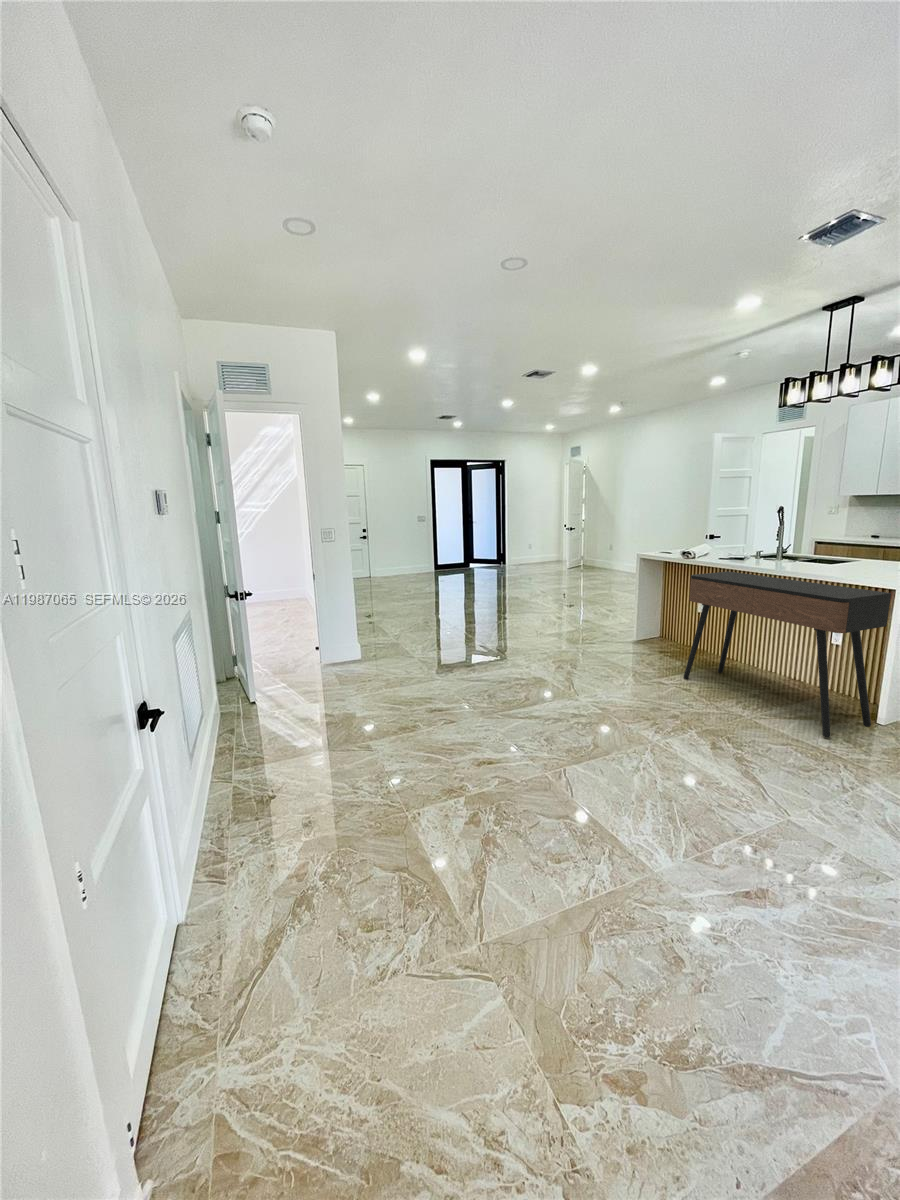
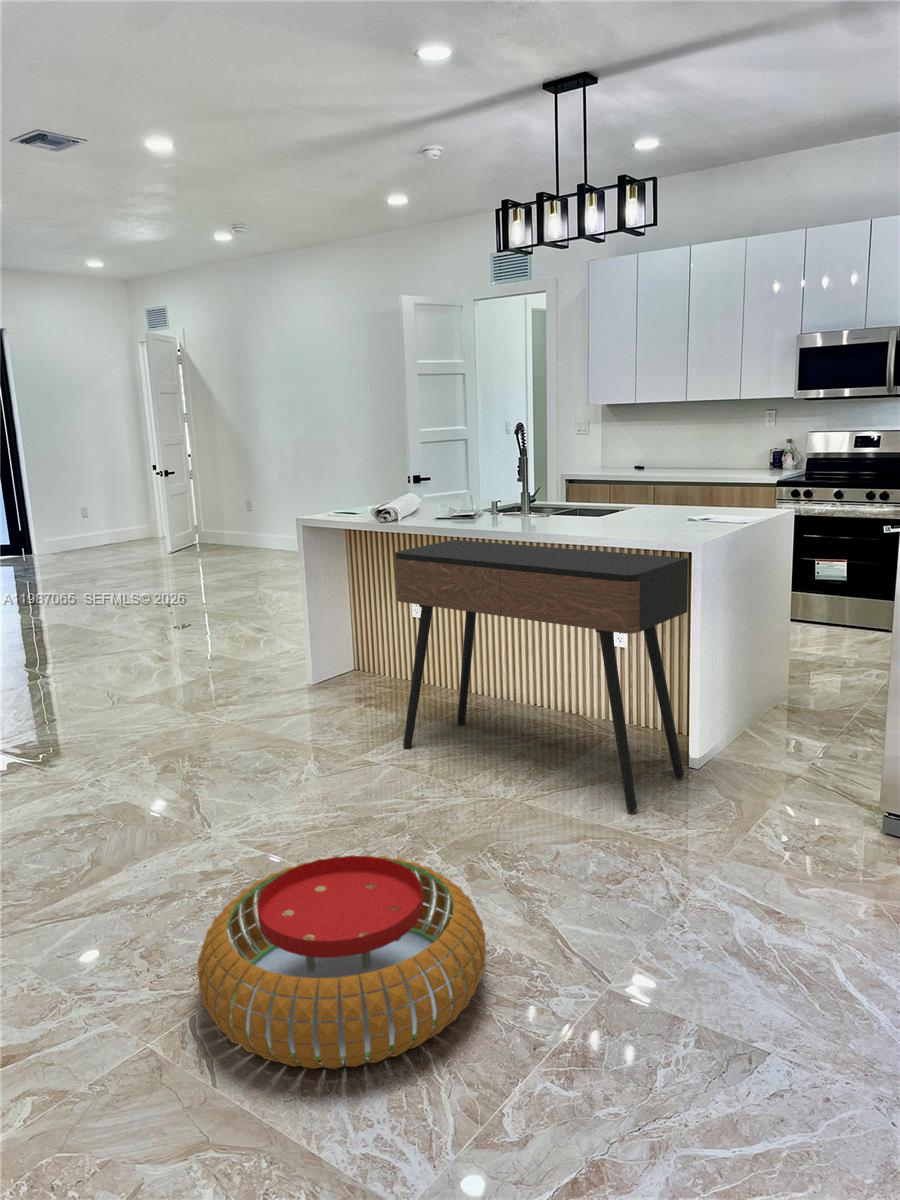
pouf: none [569,716,716,812] -> present [198,855,486,1069]

